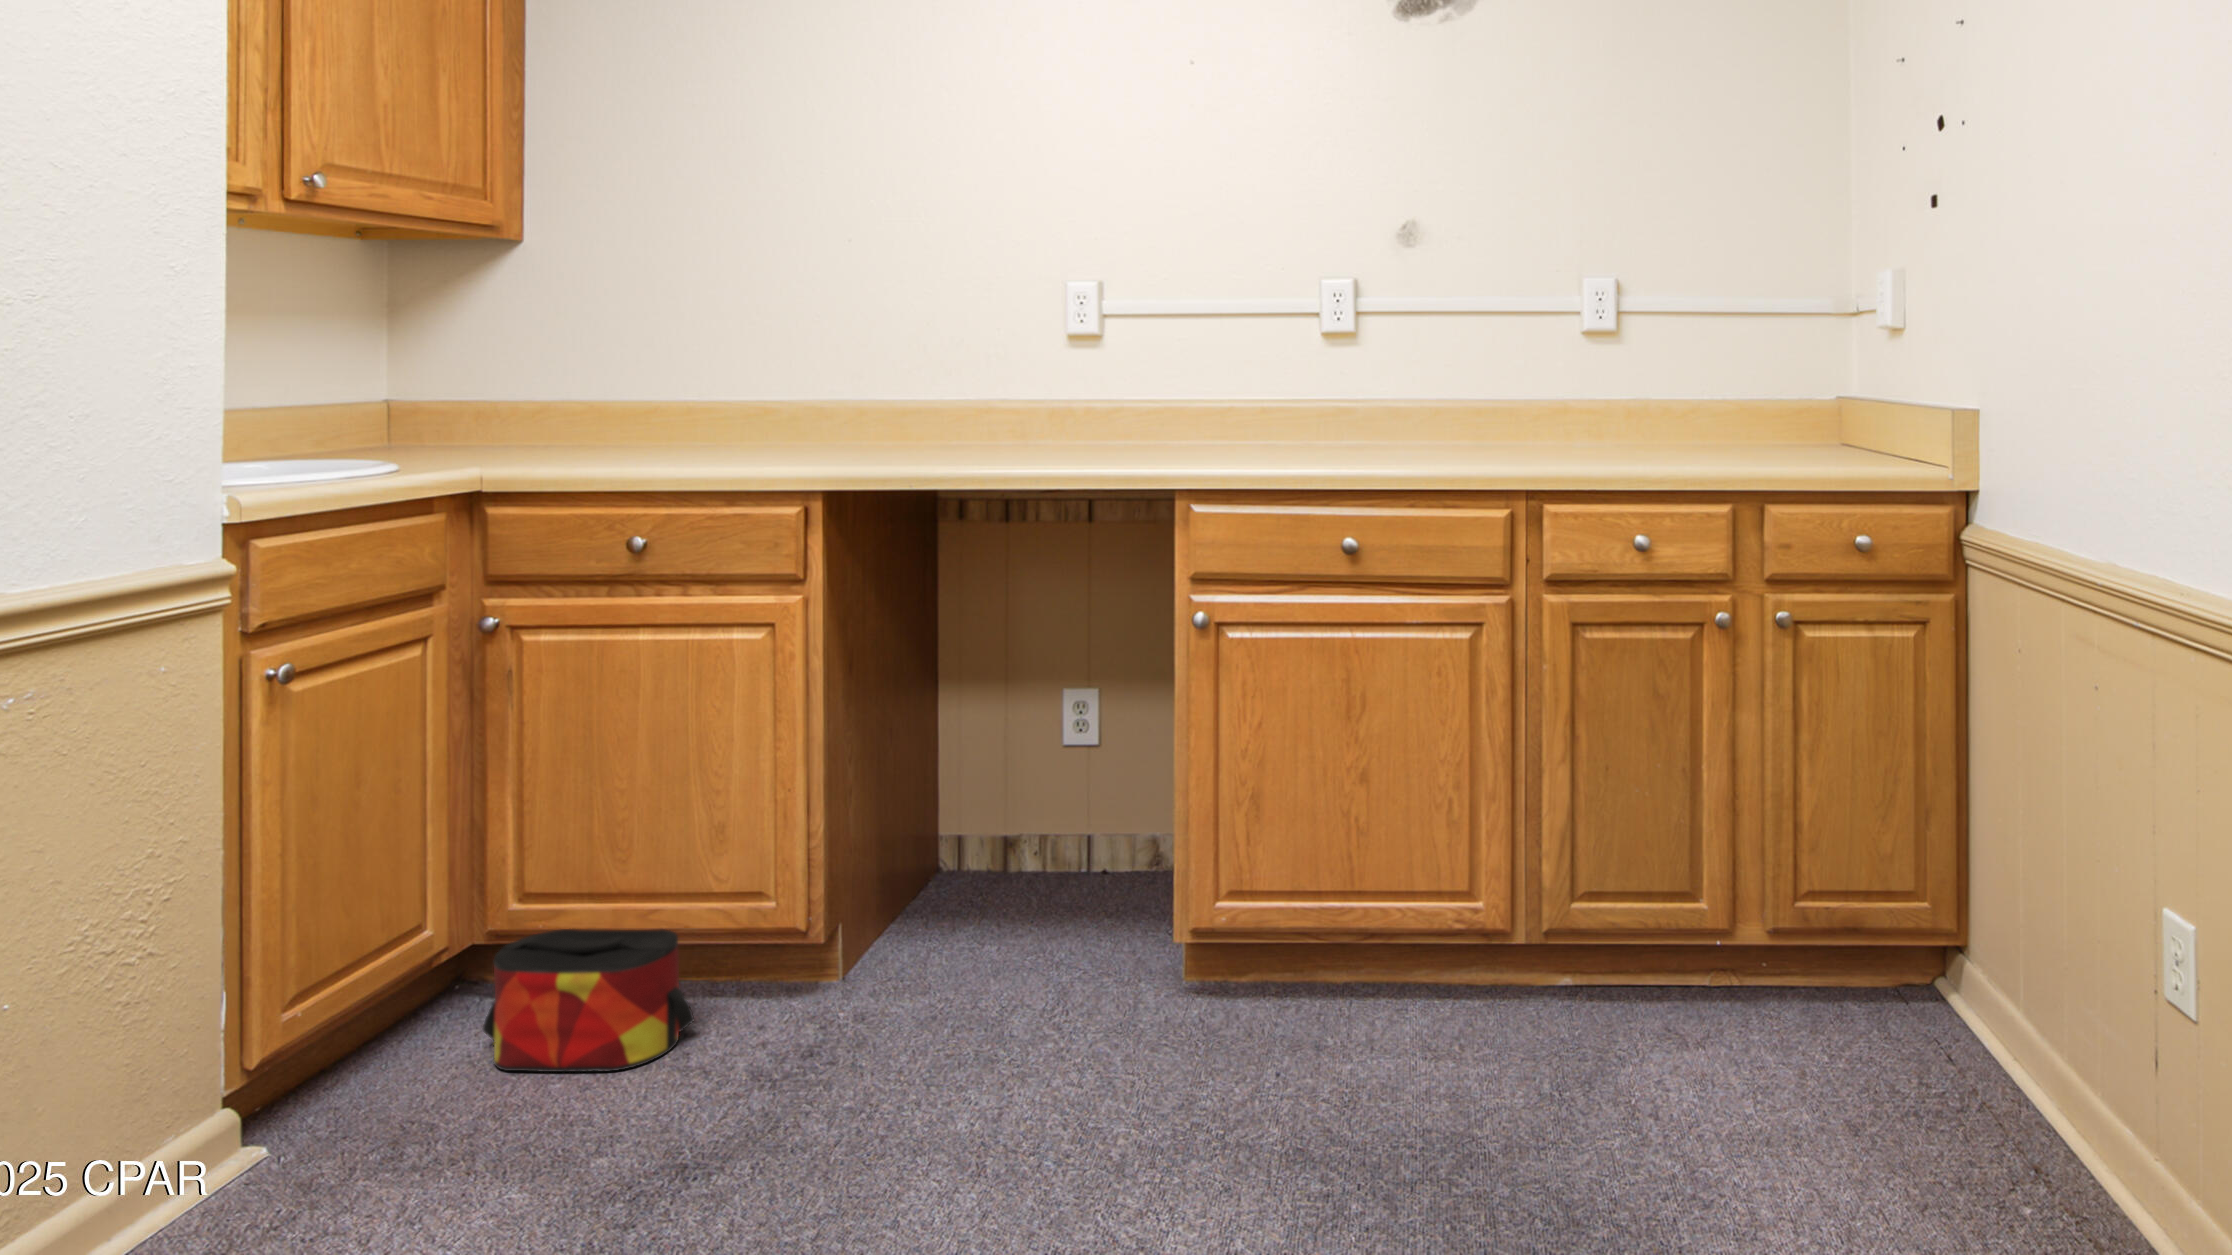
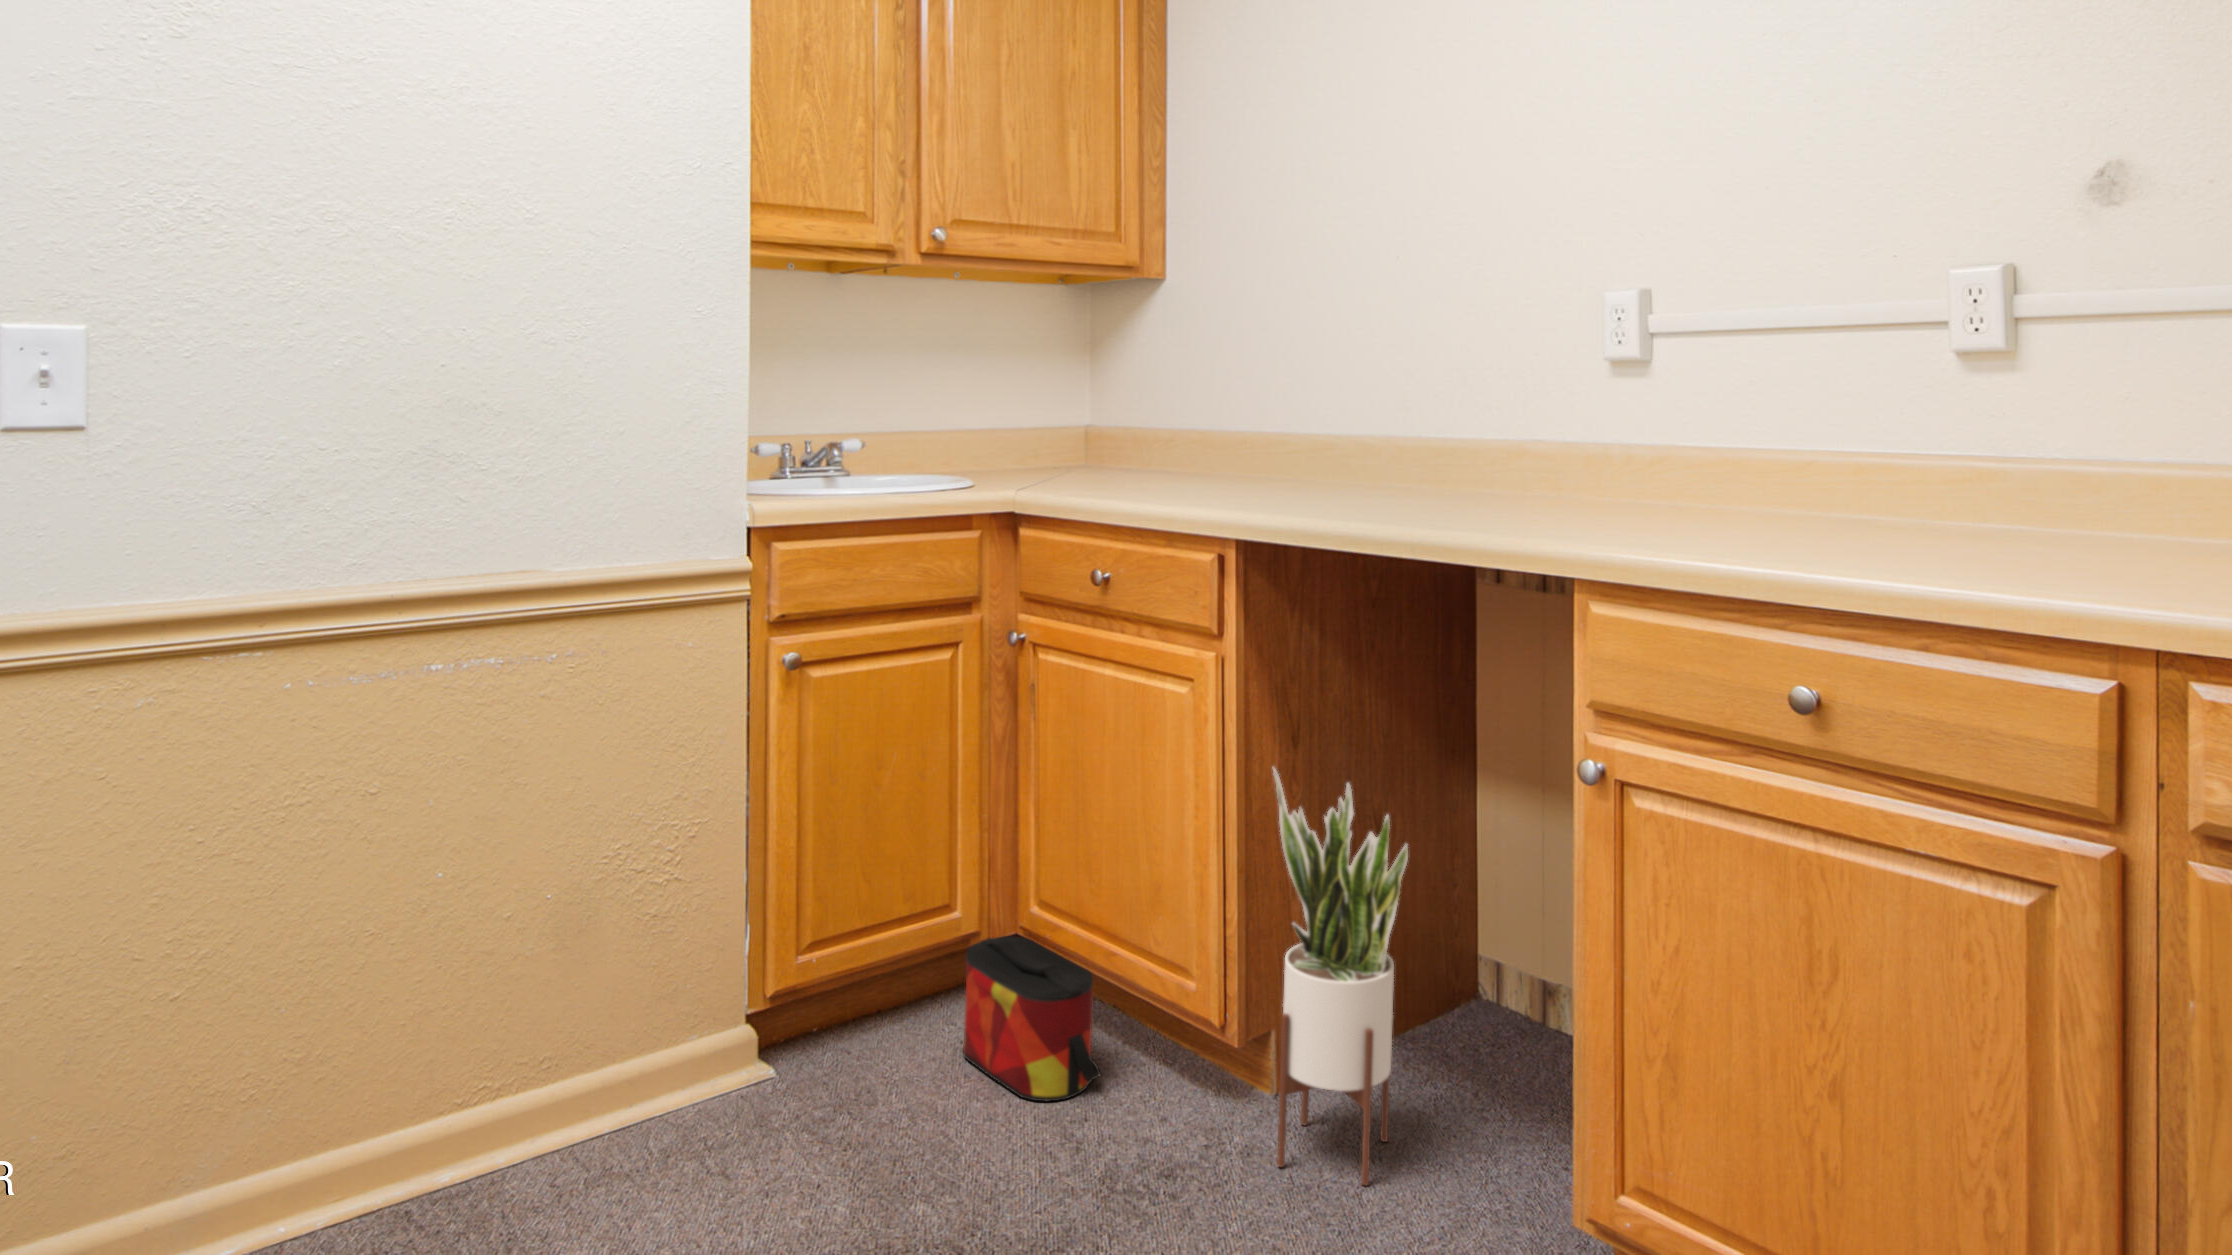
potted plant: none [874,682,1017,1013] -> present [1272,767,1408,1185]

